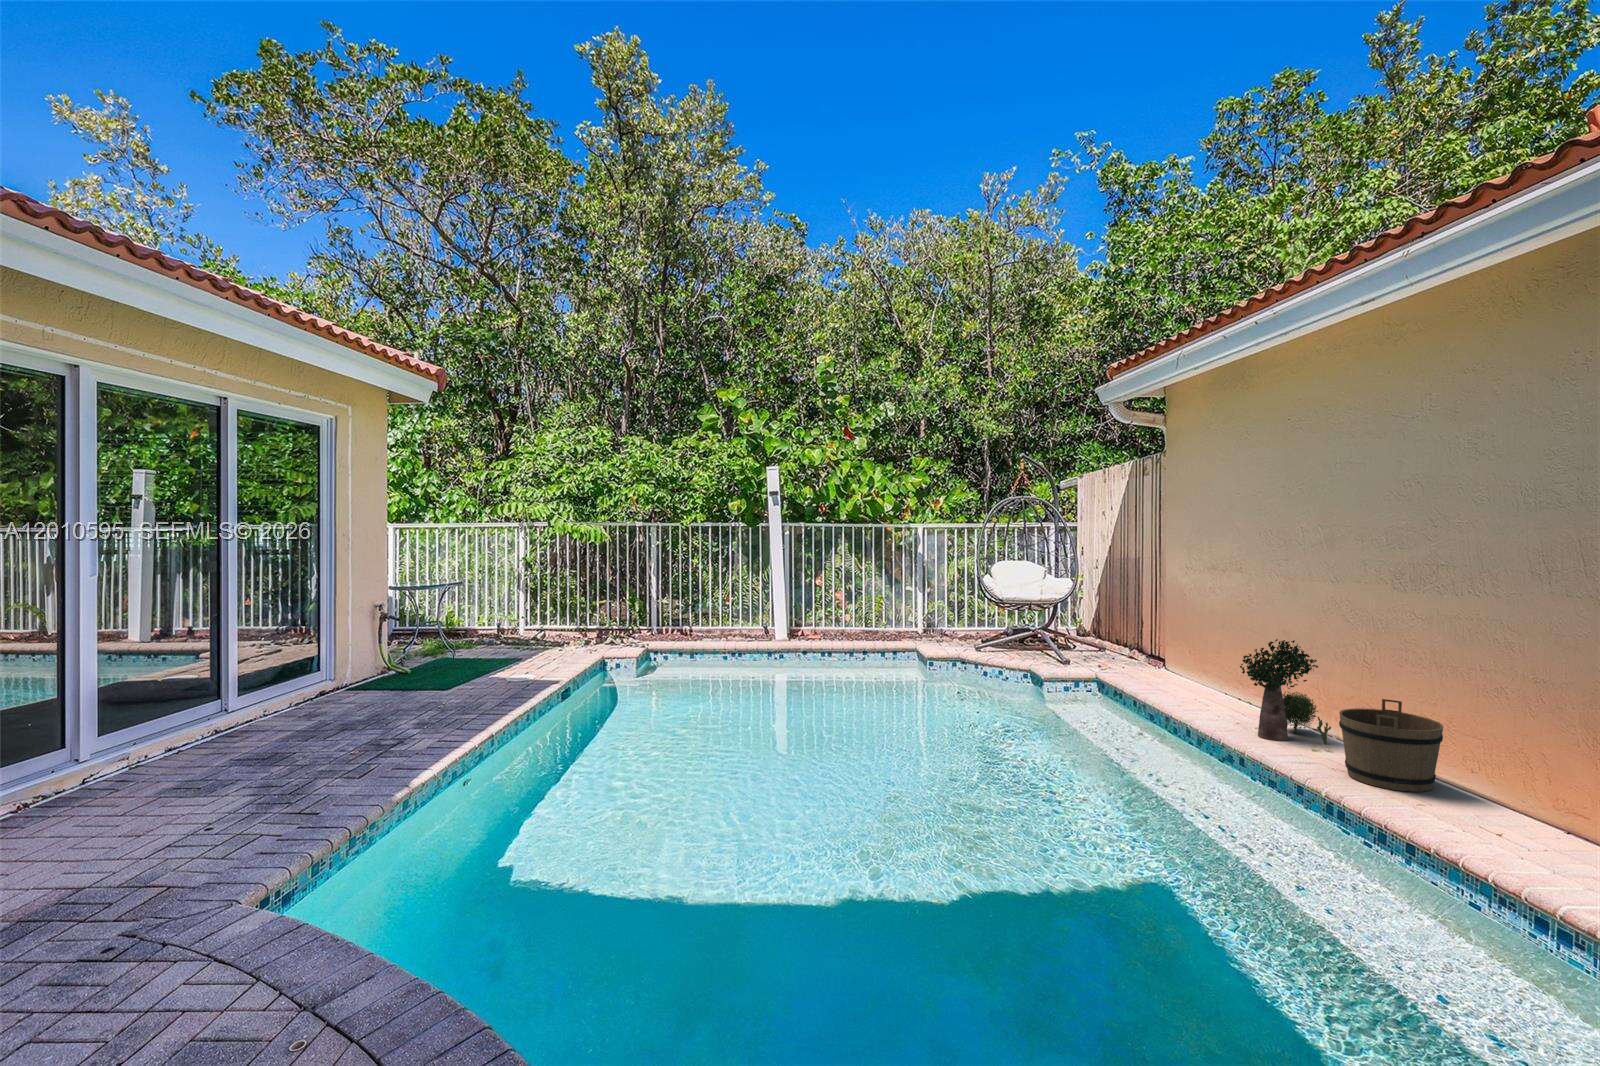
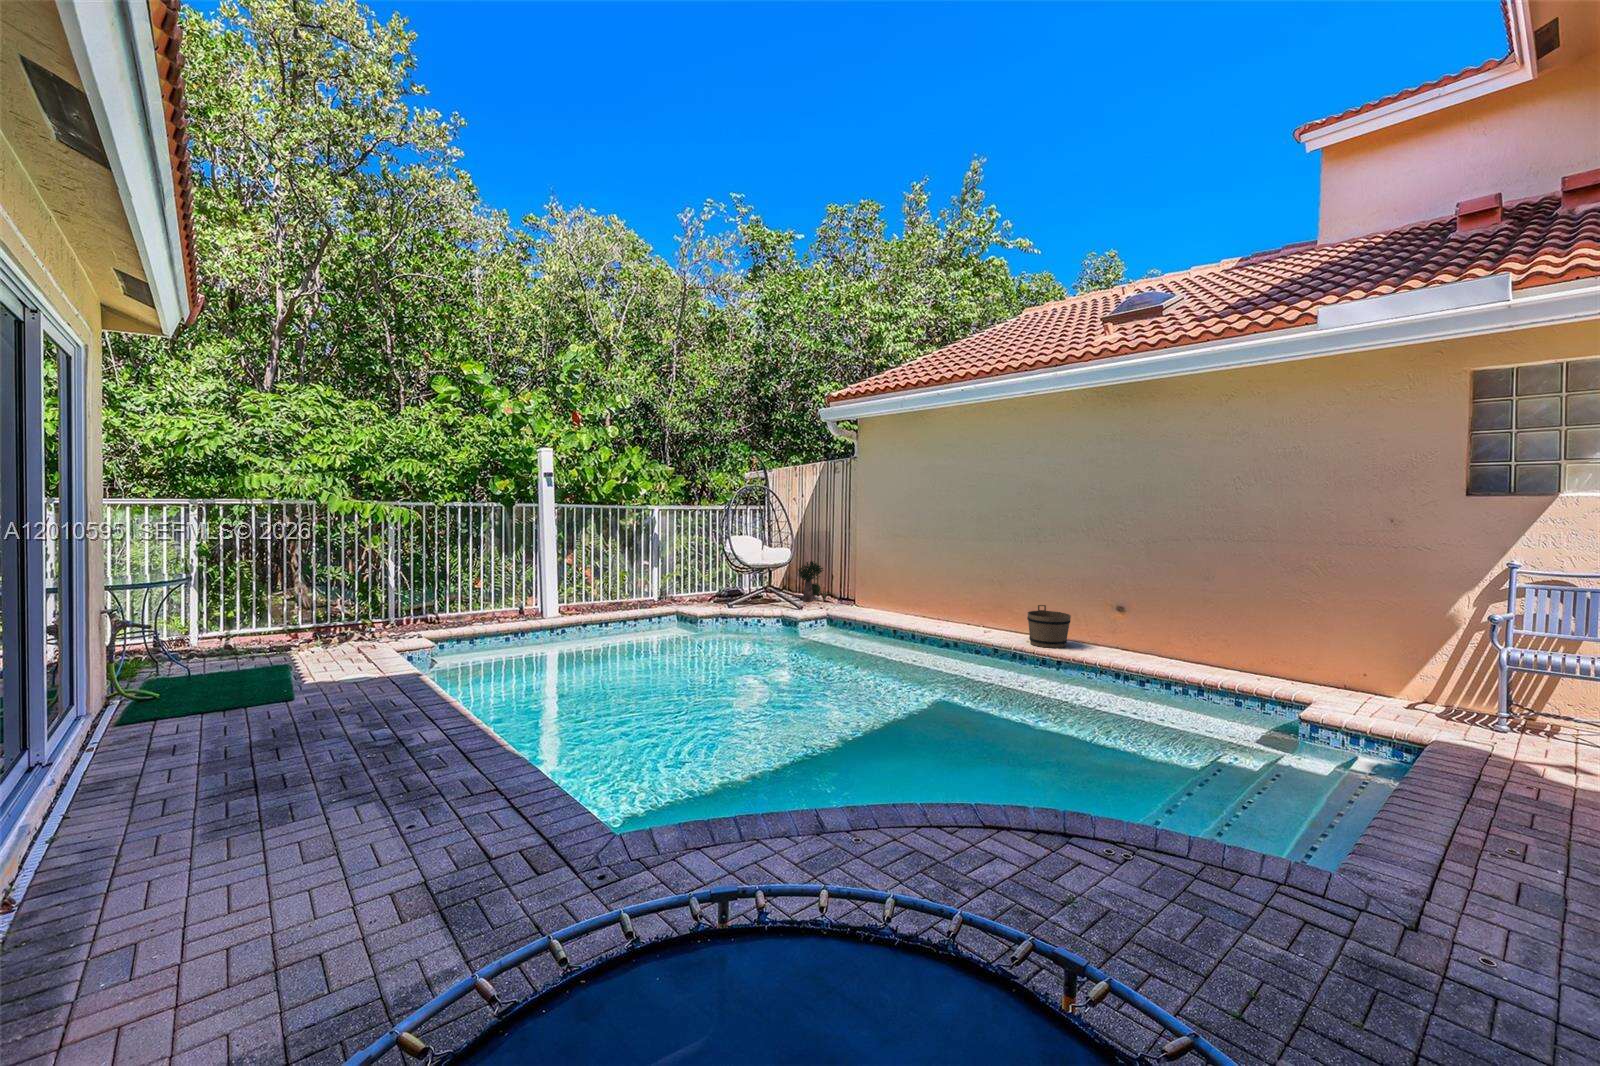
potted plant: present [1240,639,1331,744] -> present [798,561,827,602]

